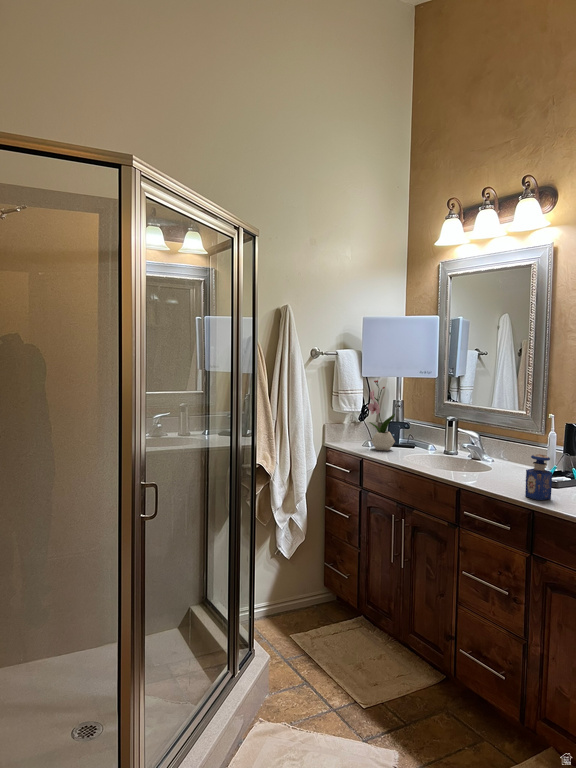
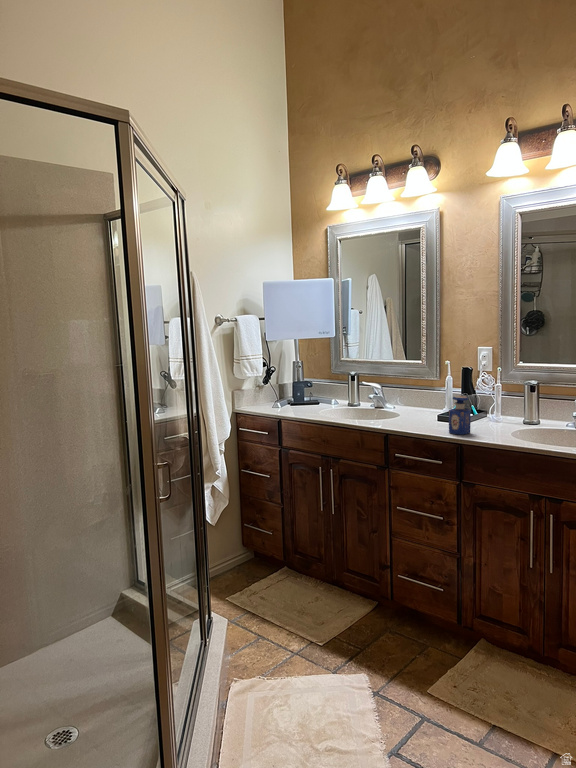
flower arrangement: present [368,380,395,451] -> none [276,342,304,409]

